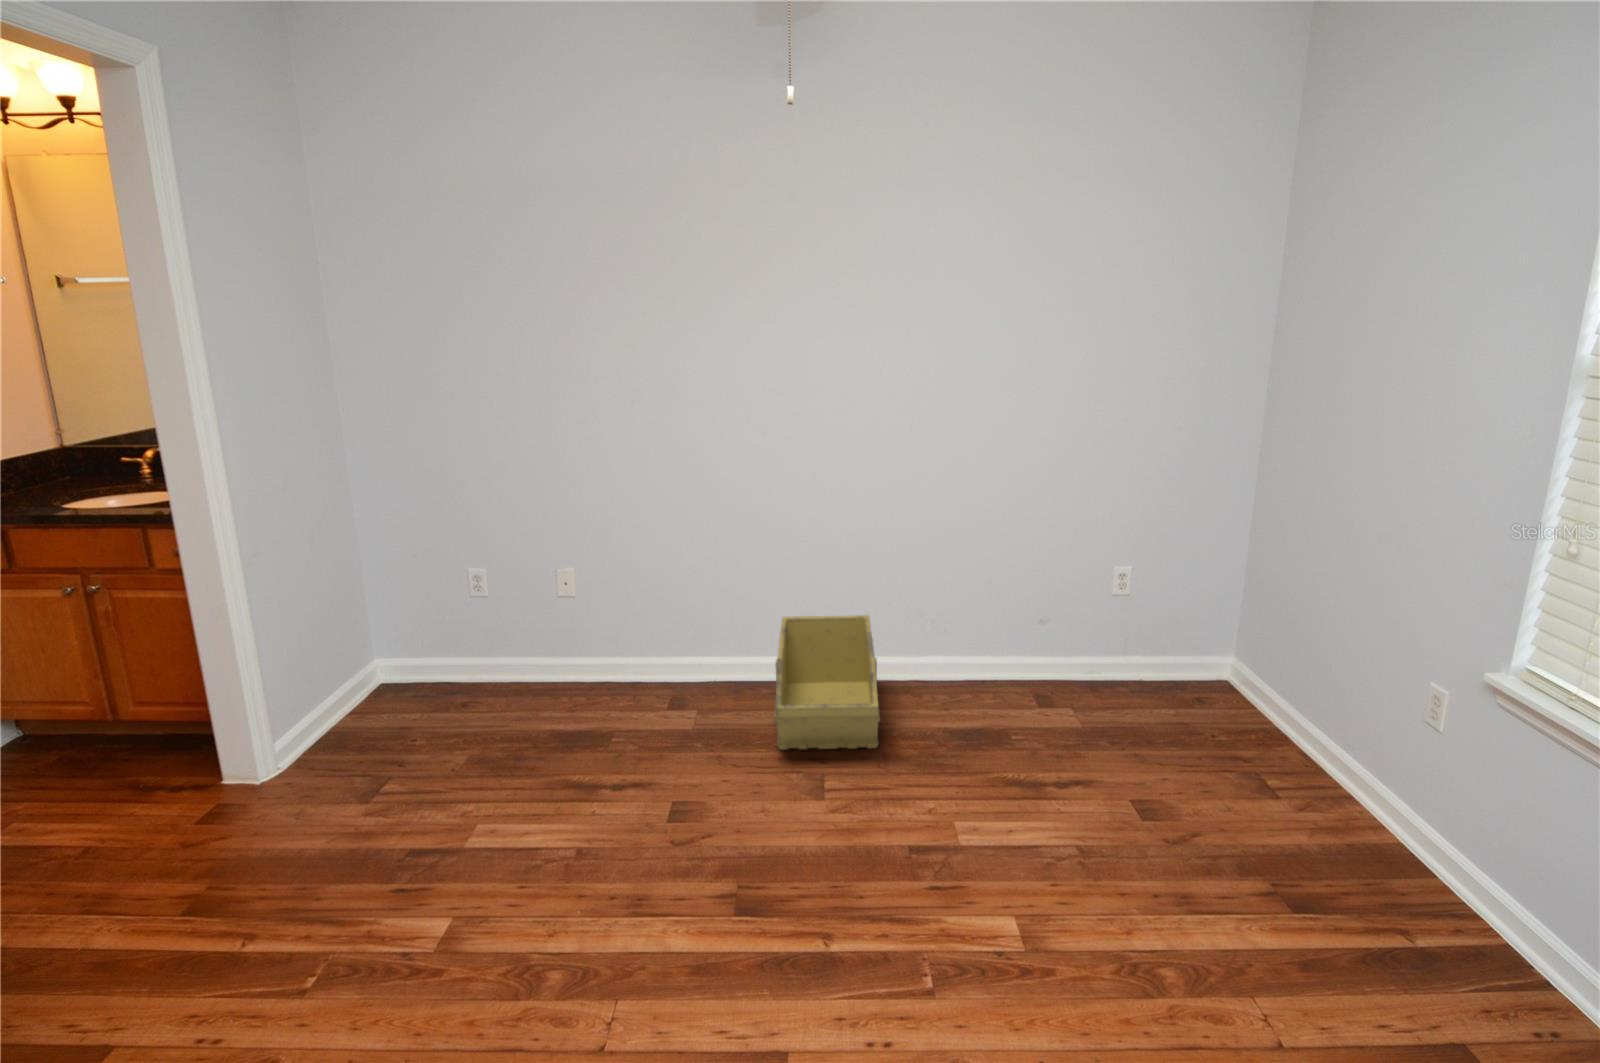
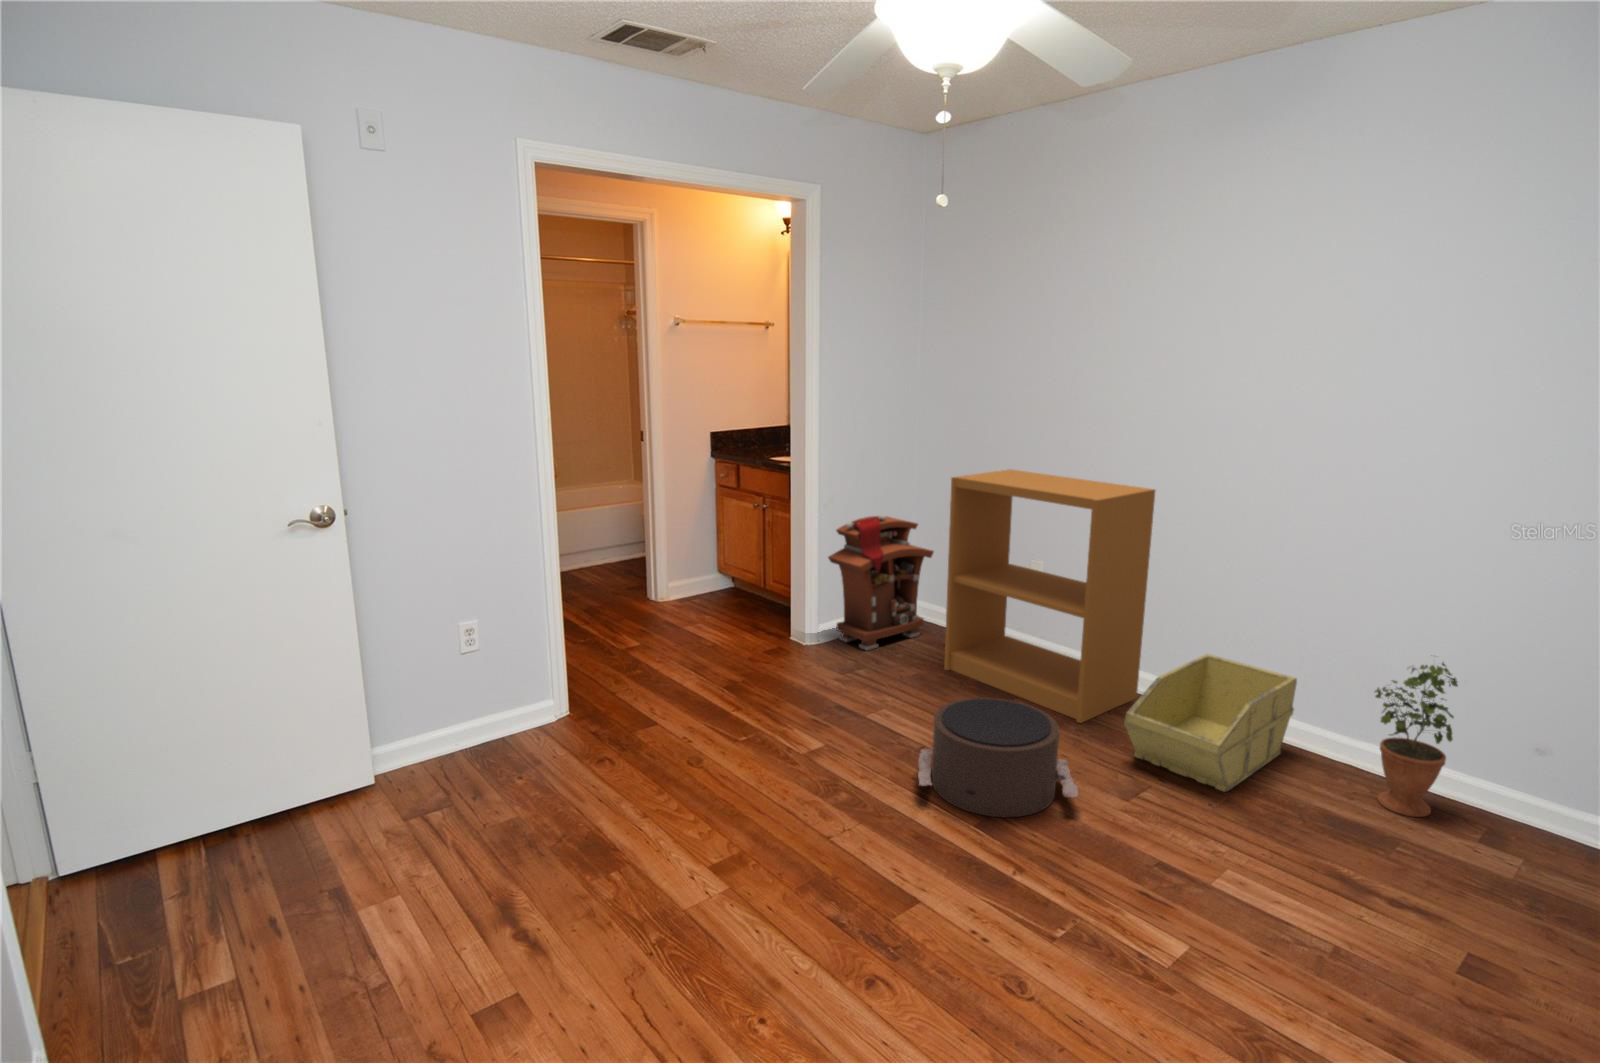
bookshelf: none [458,458,716,737] -> present [944,469,1155,723]
nightstand: none [264,556,417,754] -> present [828,515,934,650]
potted plant: none [948,563,1009,705] -> present [1375,663,1458,817]
pouf: none [601,743,806,905] -> present [918,698,1078,817]

